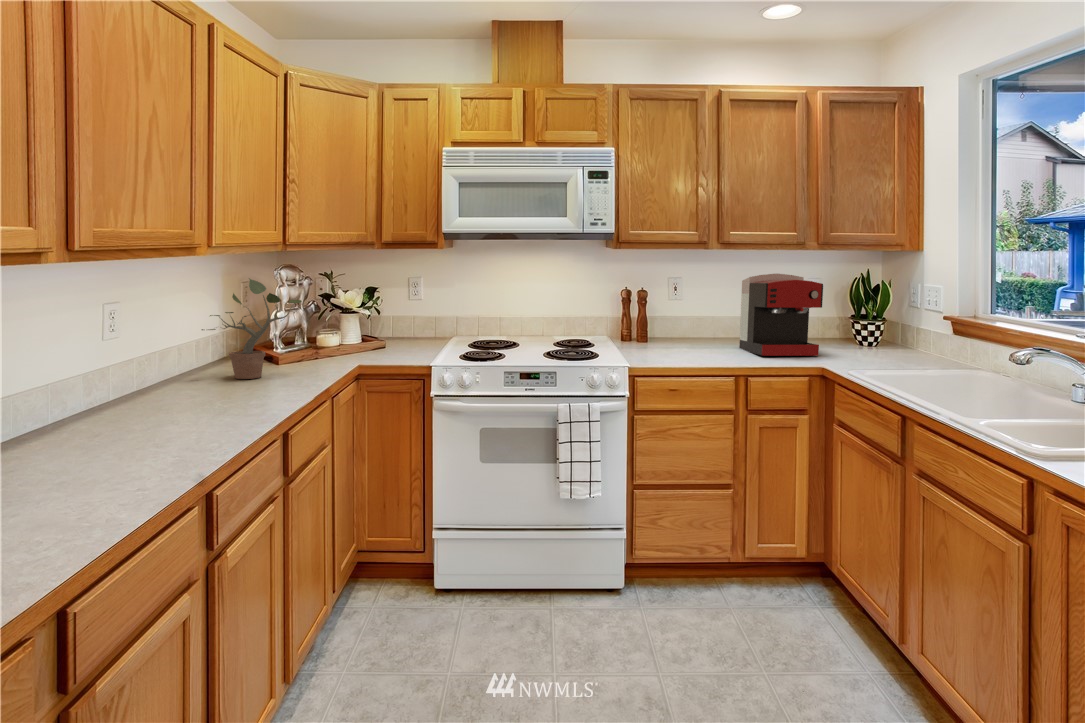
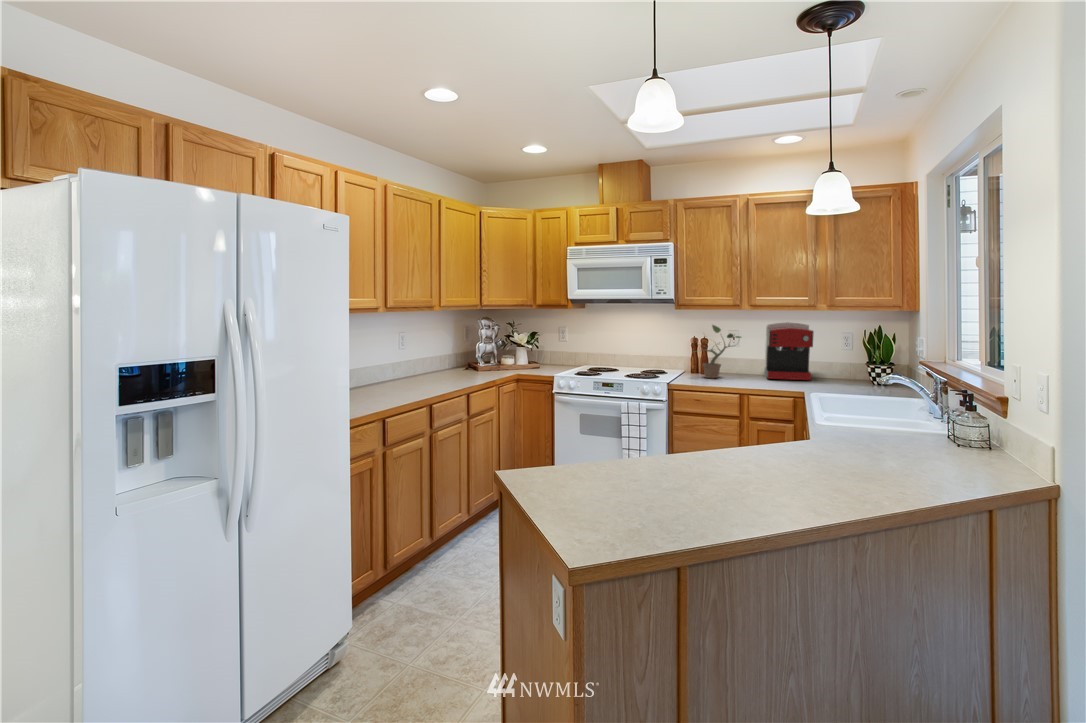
potted plant: present [202,278,302,379] -> present [703,325,741,378]

